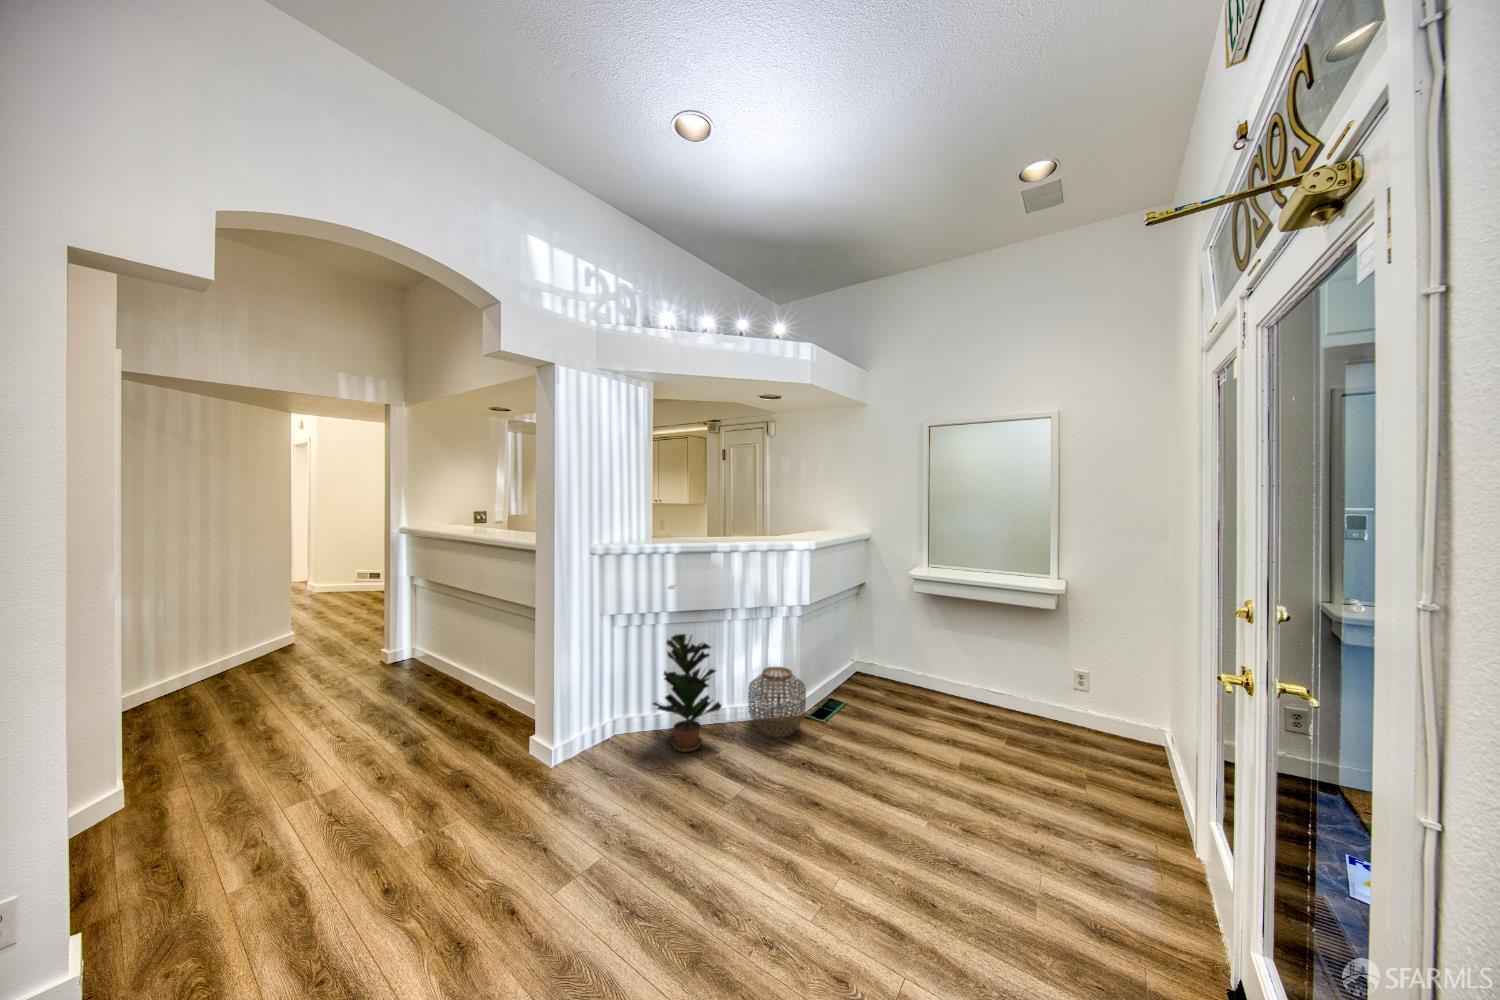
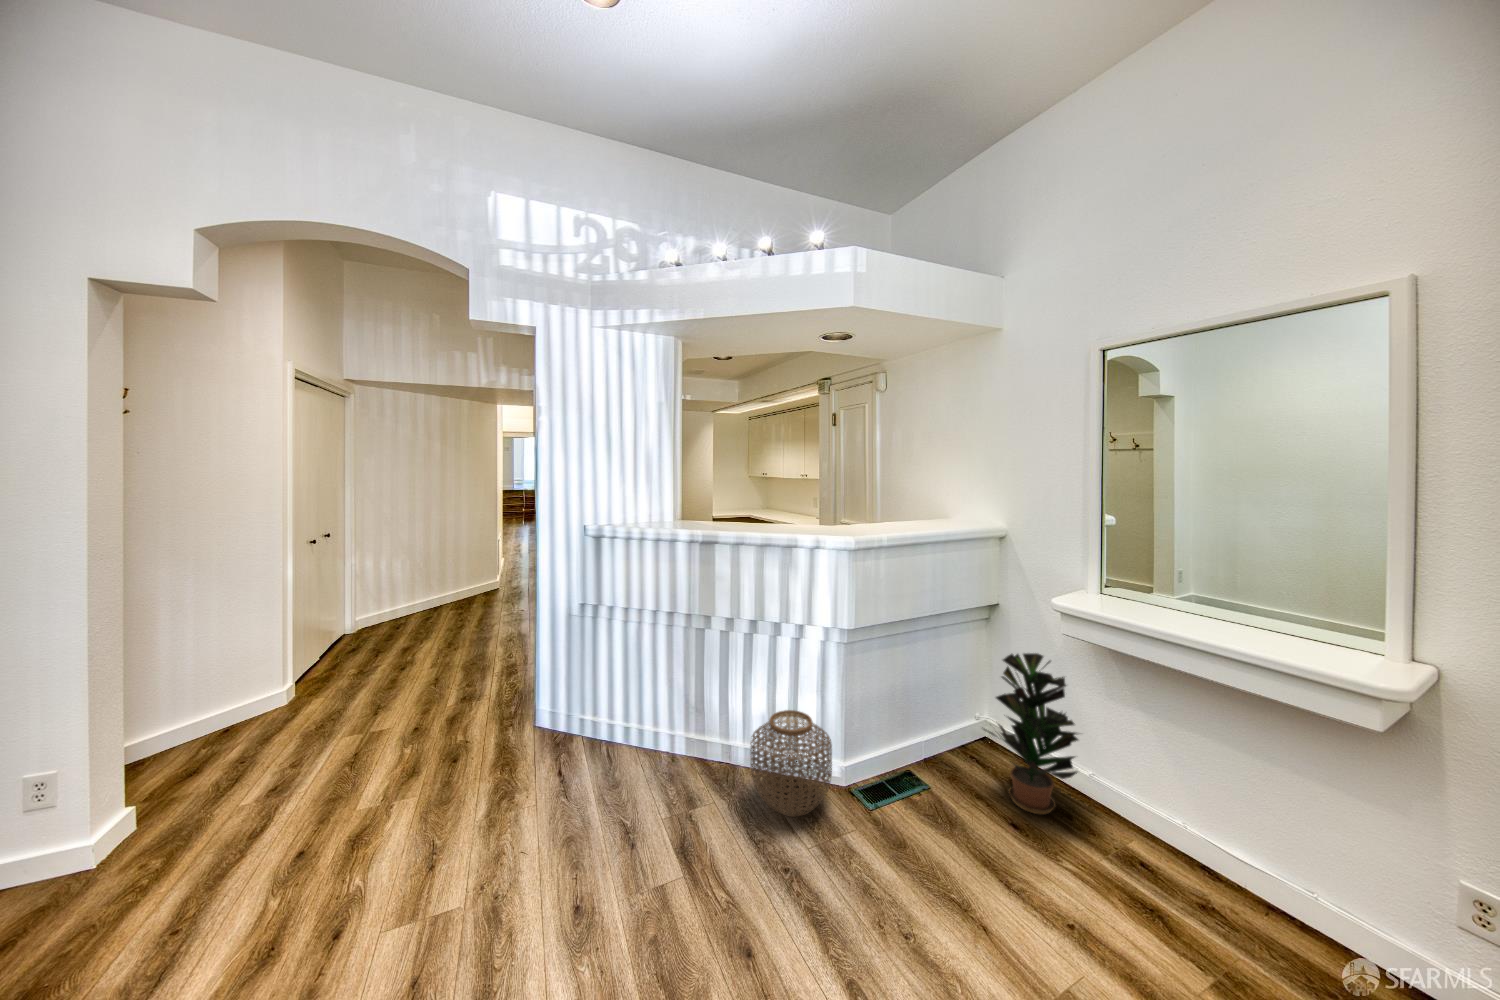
potted plant: present [653,634,722,752] -> present [984,653,1078,814]

